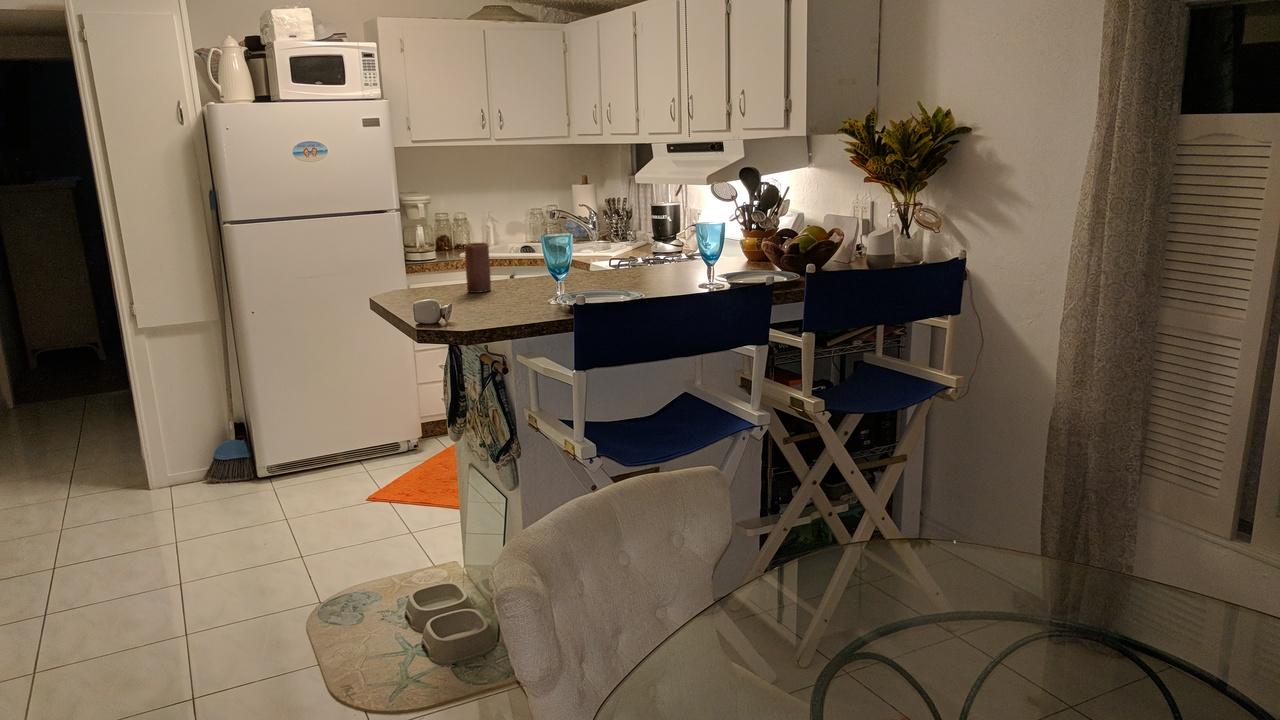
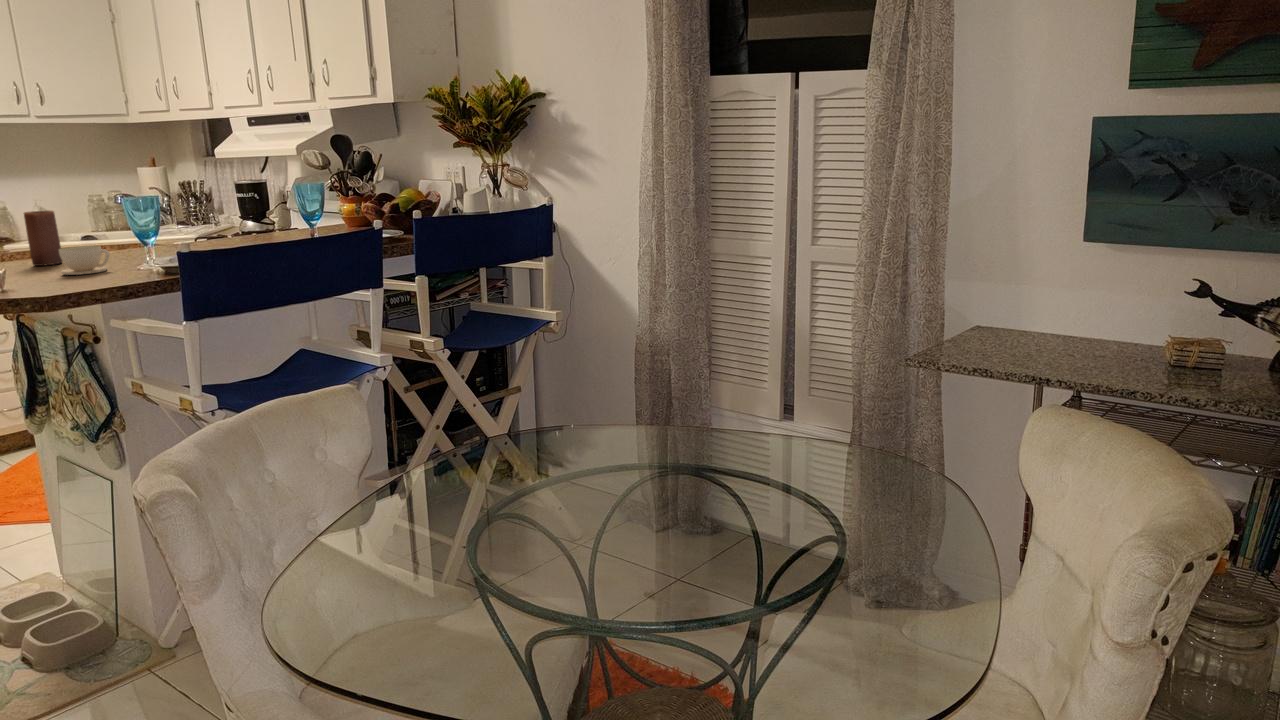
coffee cup: none [484,281,525,308] -> present [59,246,110,275]

